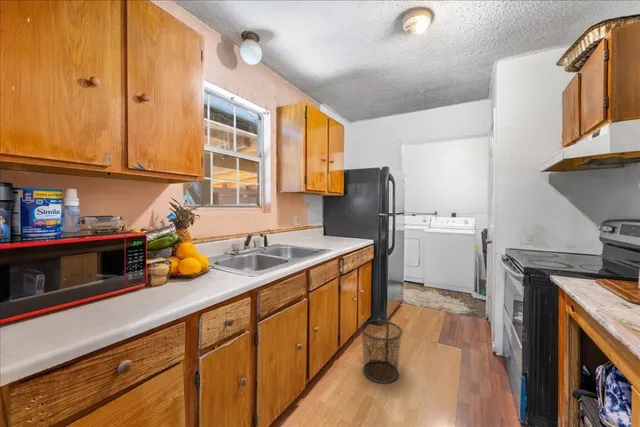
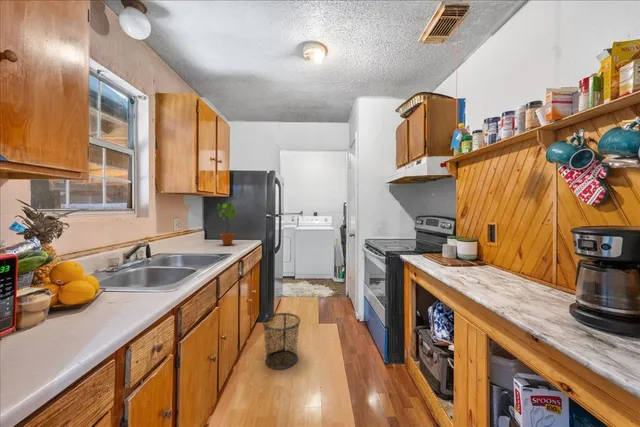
potted plant: none [328,201,346,242] -> present [217,202,236,245]

